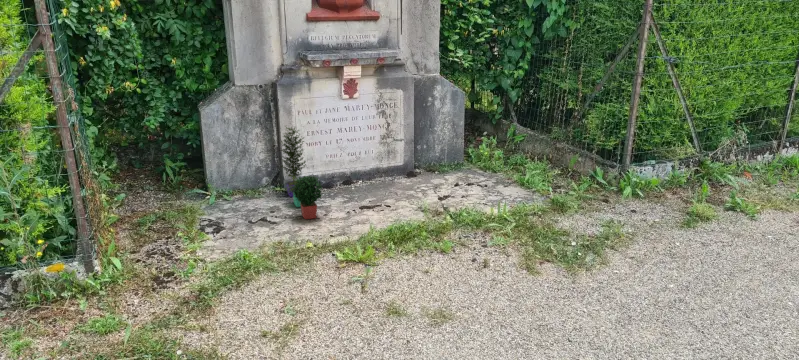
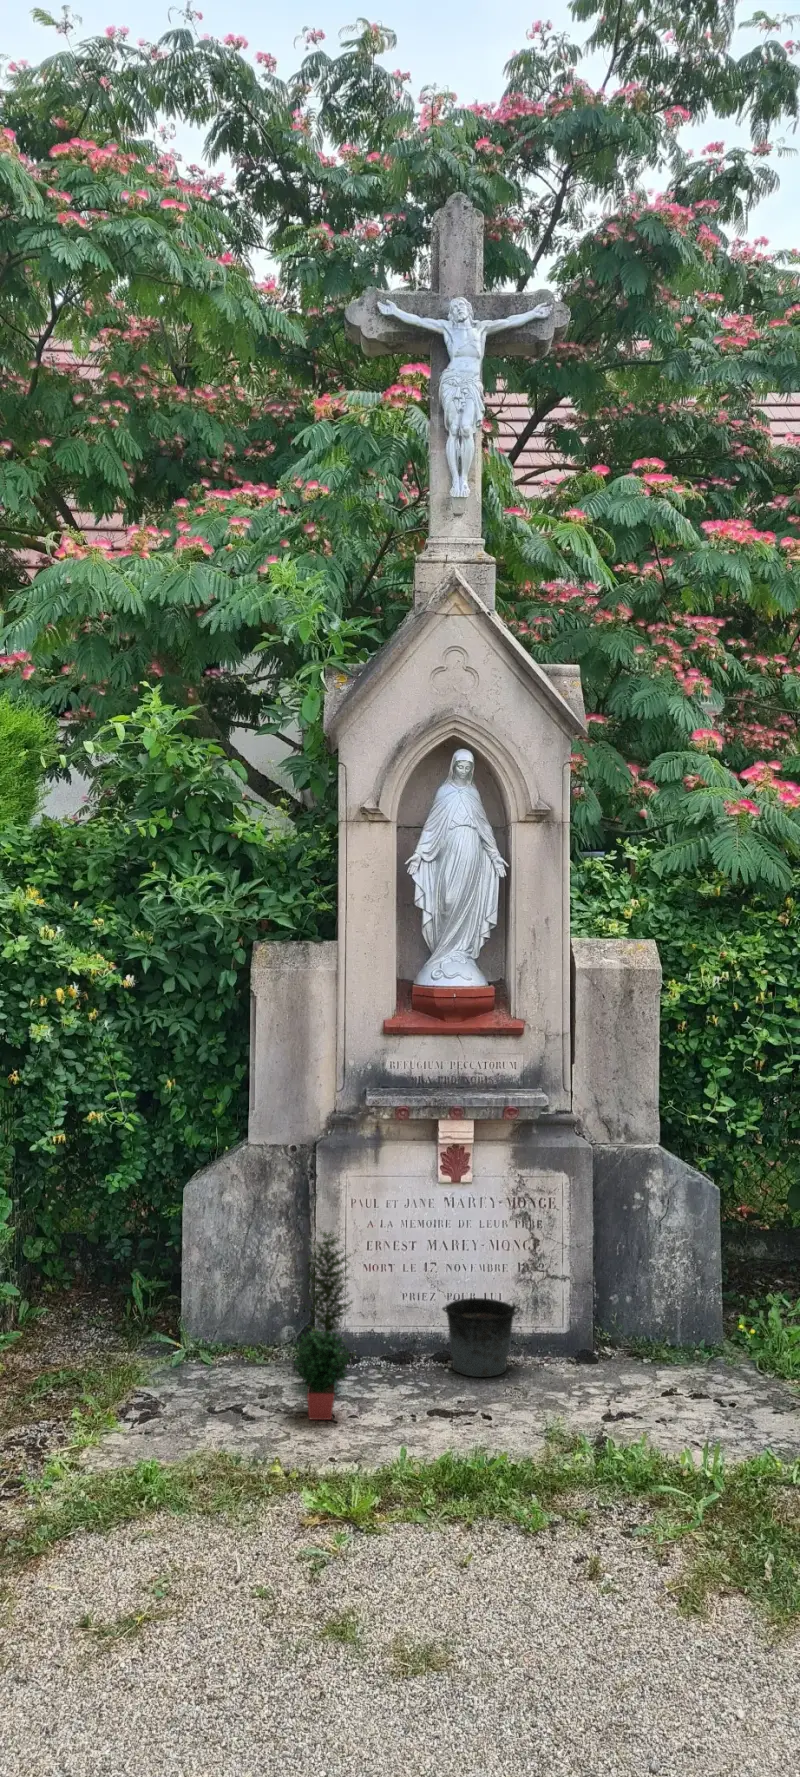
bucket: none [350,153,387,190] -> present [442,1298,520,1377]

